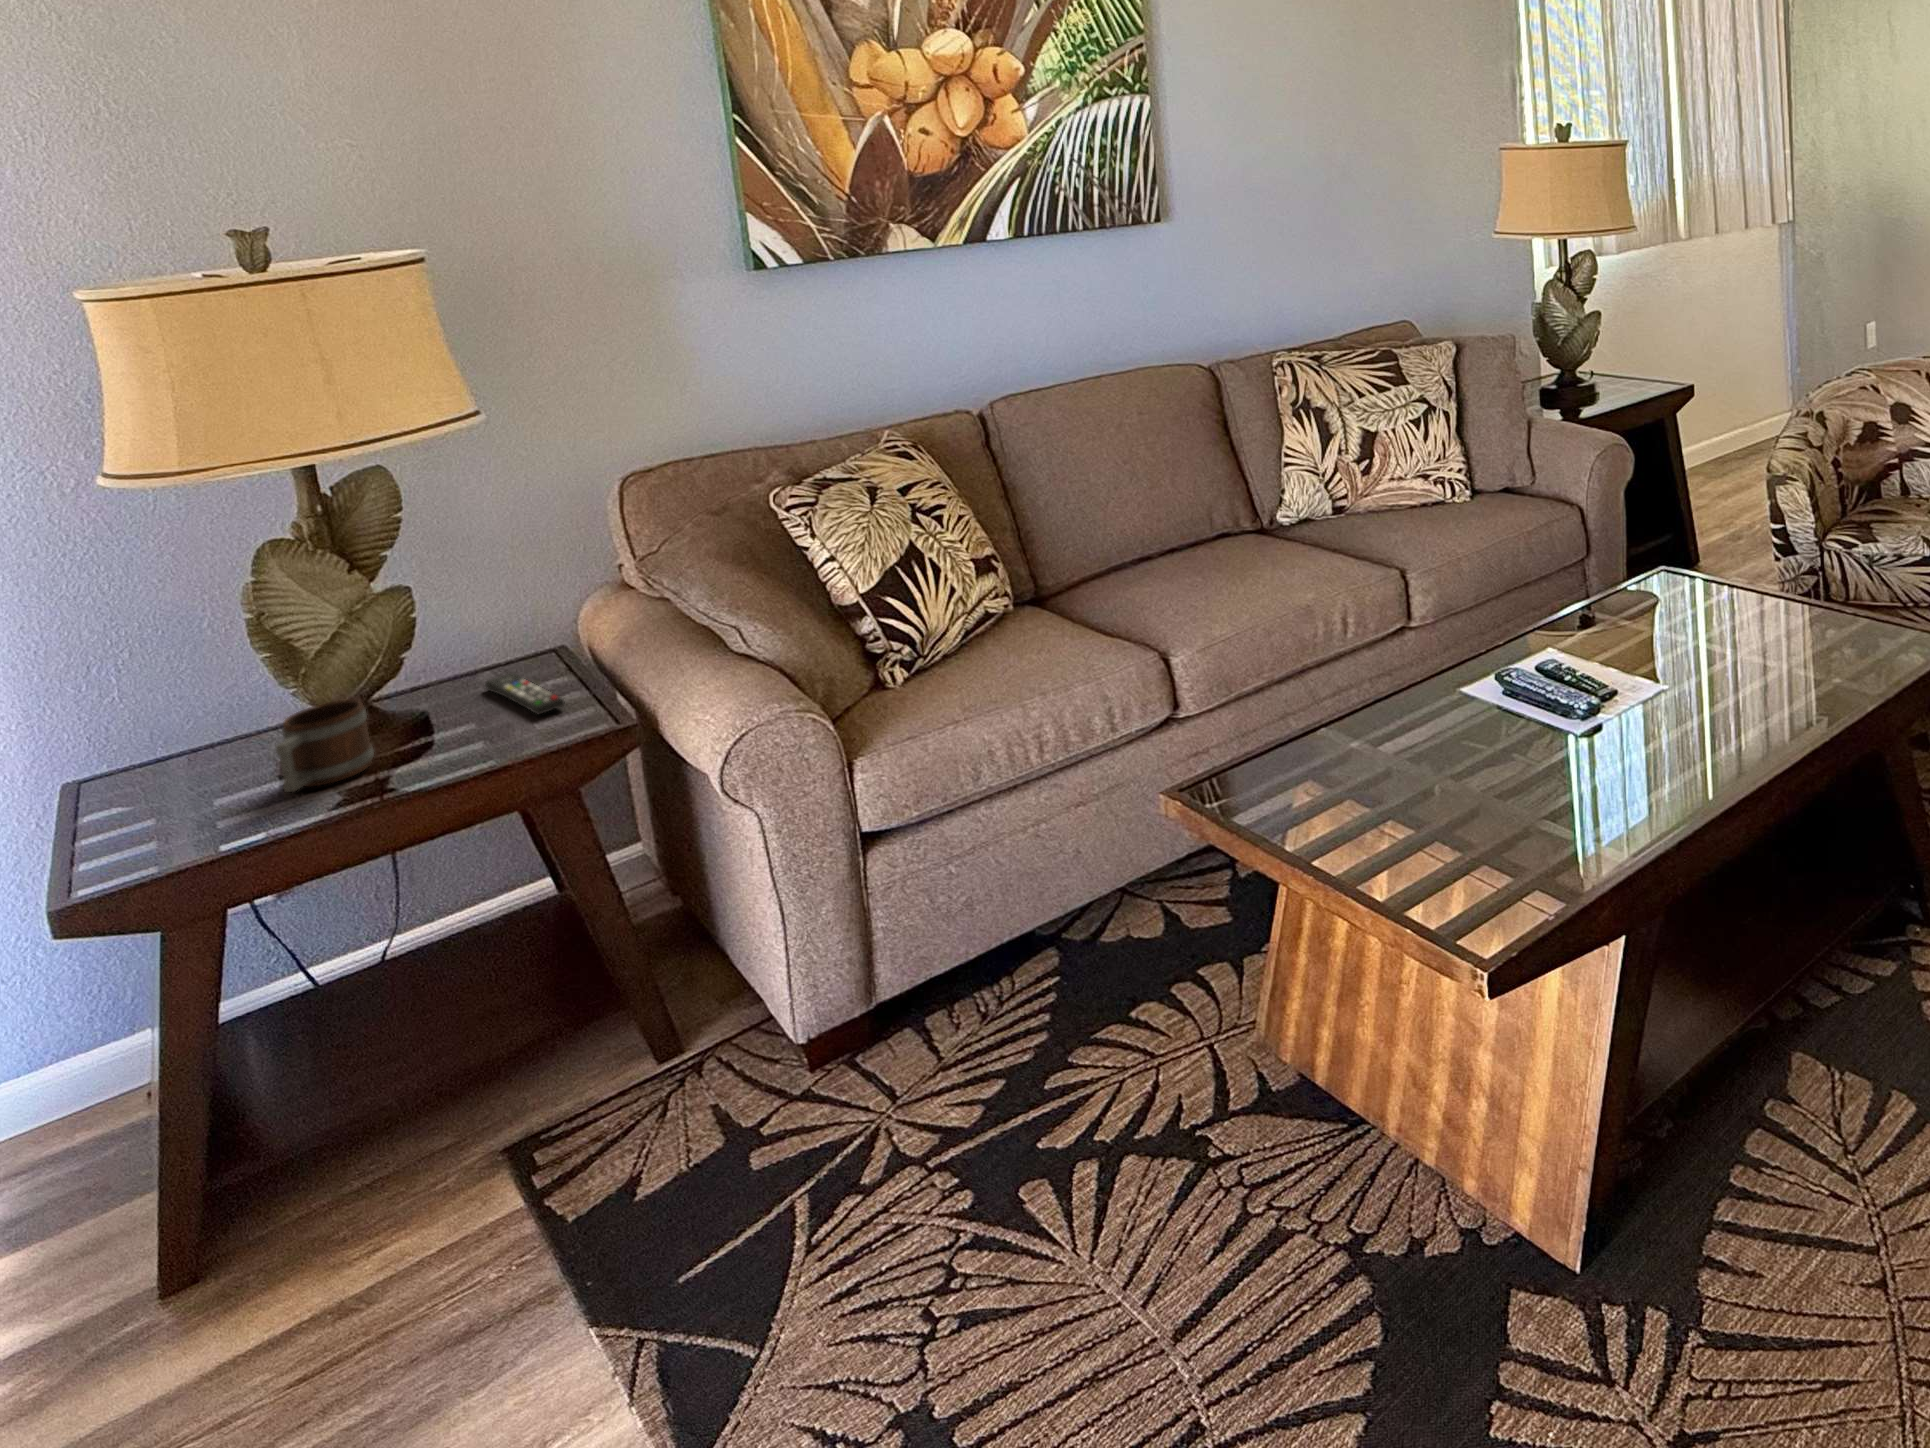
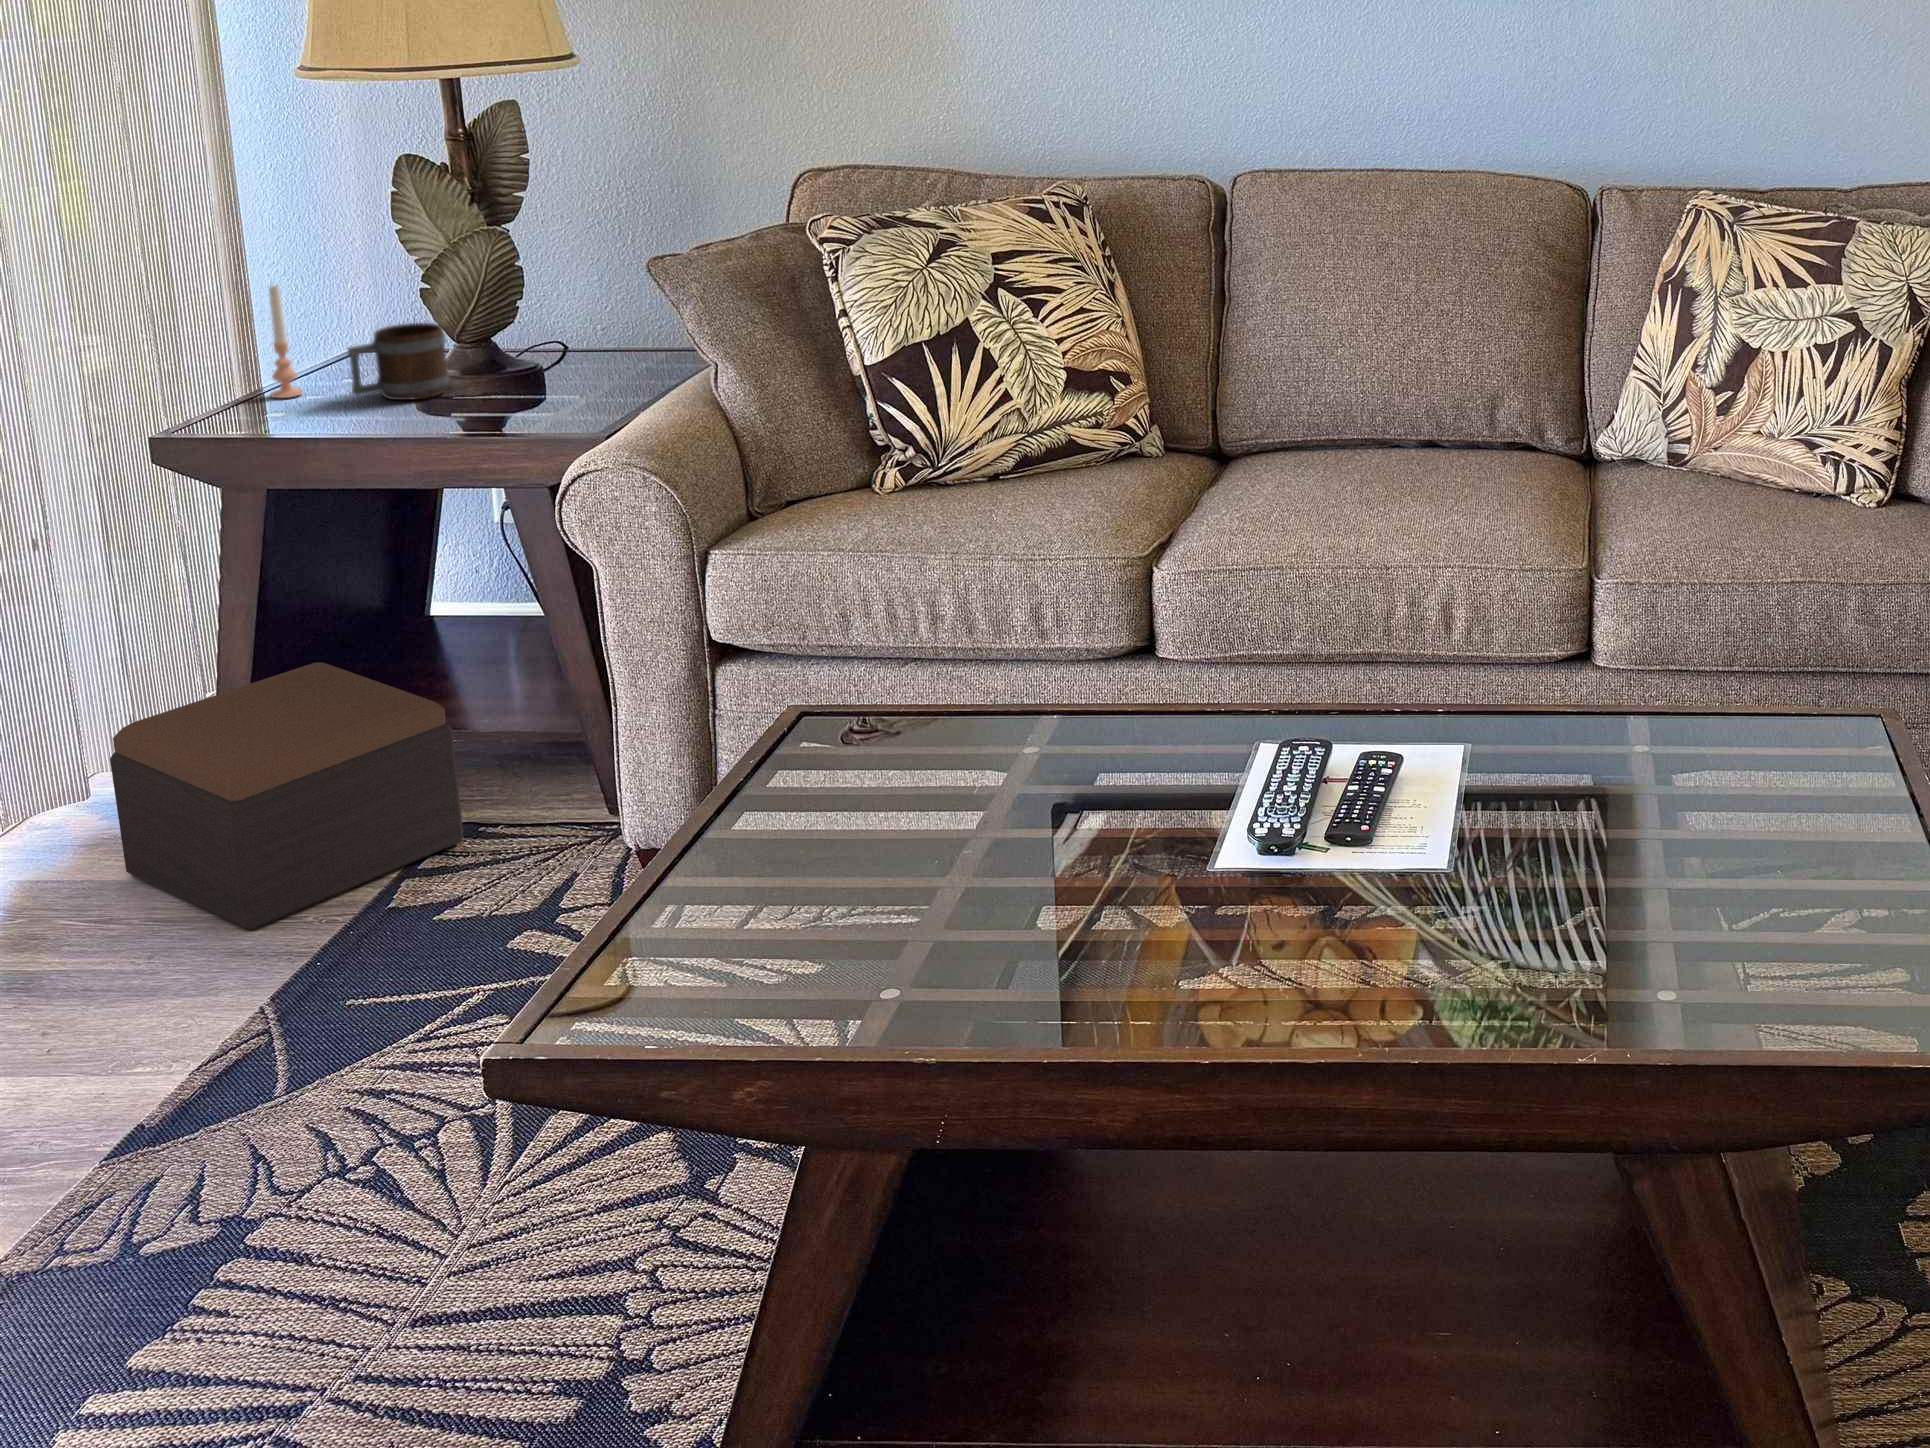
remote control: present [485,673,565,714] -> none [582,351,650,396]
candle: none [143,711,194,833] -> present [269,285,303,398]
footstool: none [166,1029,568,1382] -> present [110,662,463,930]

